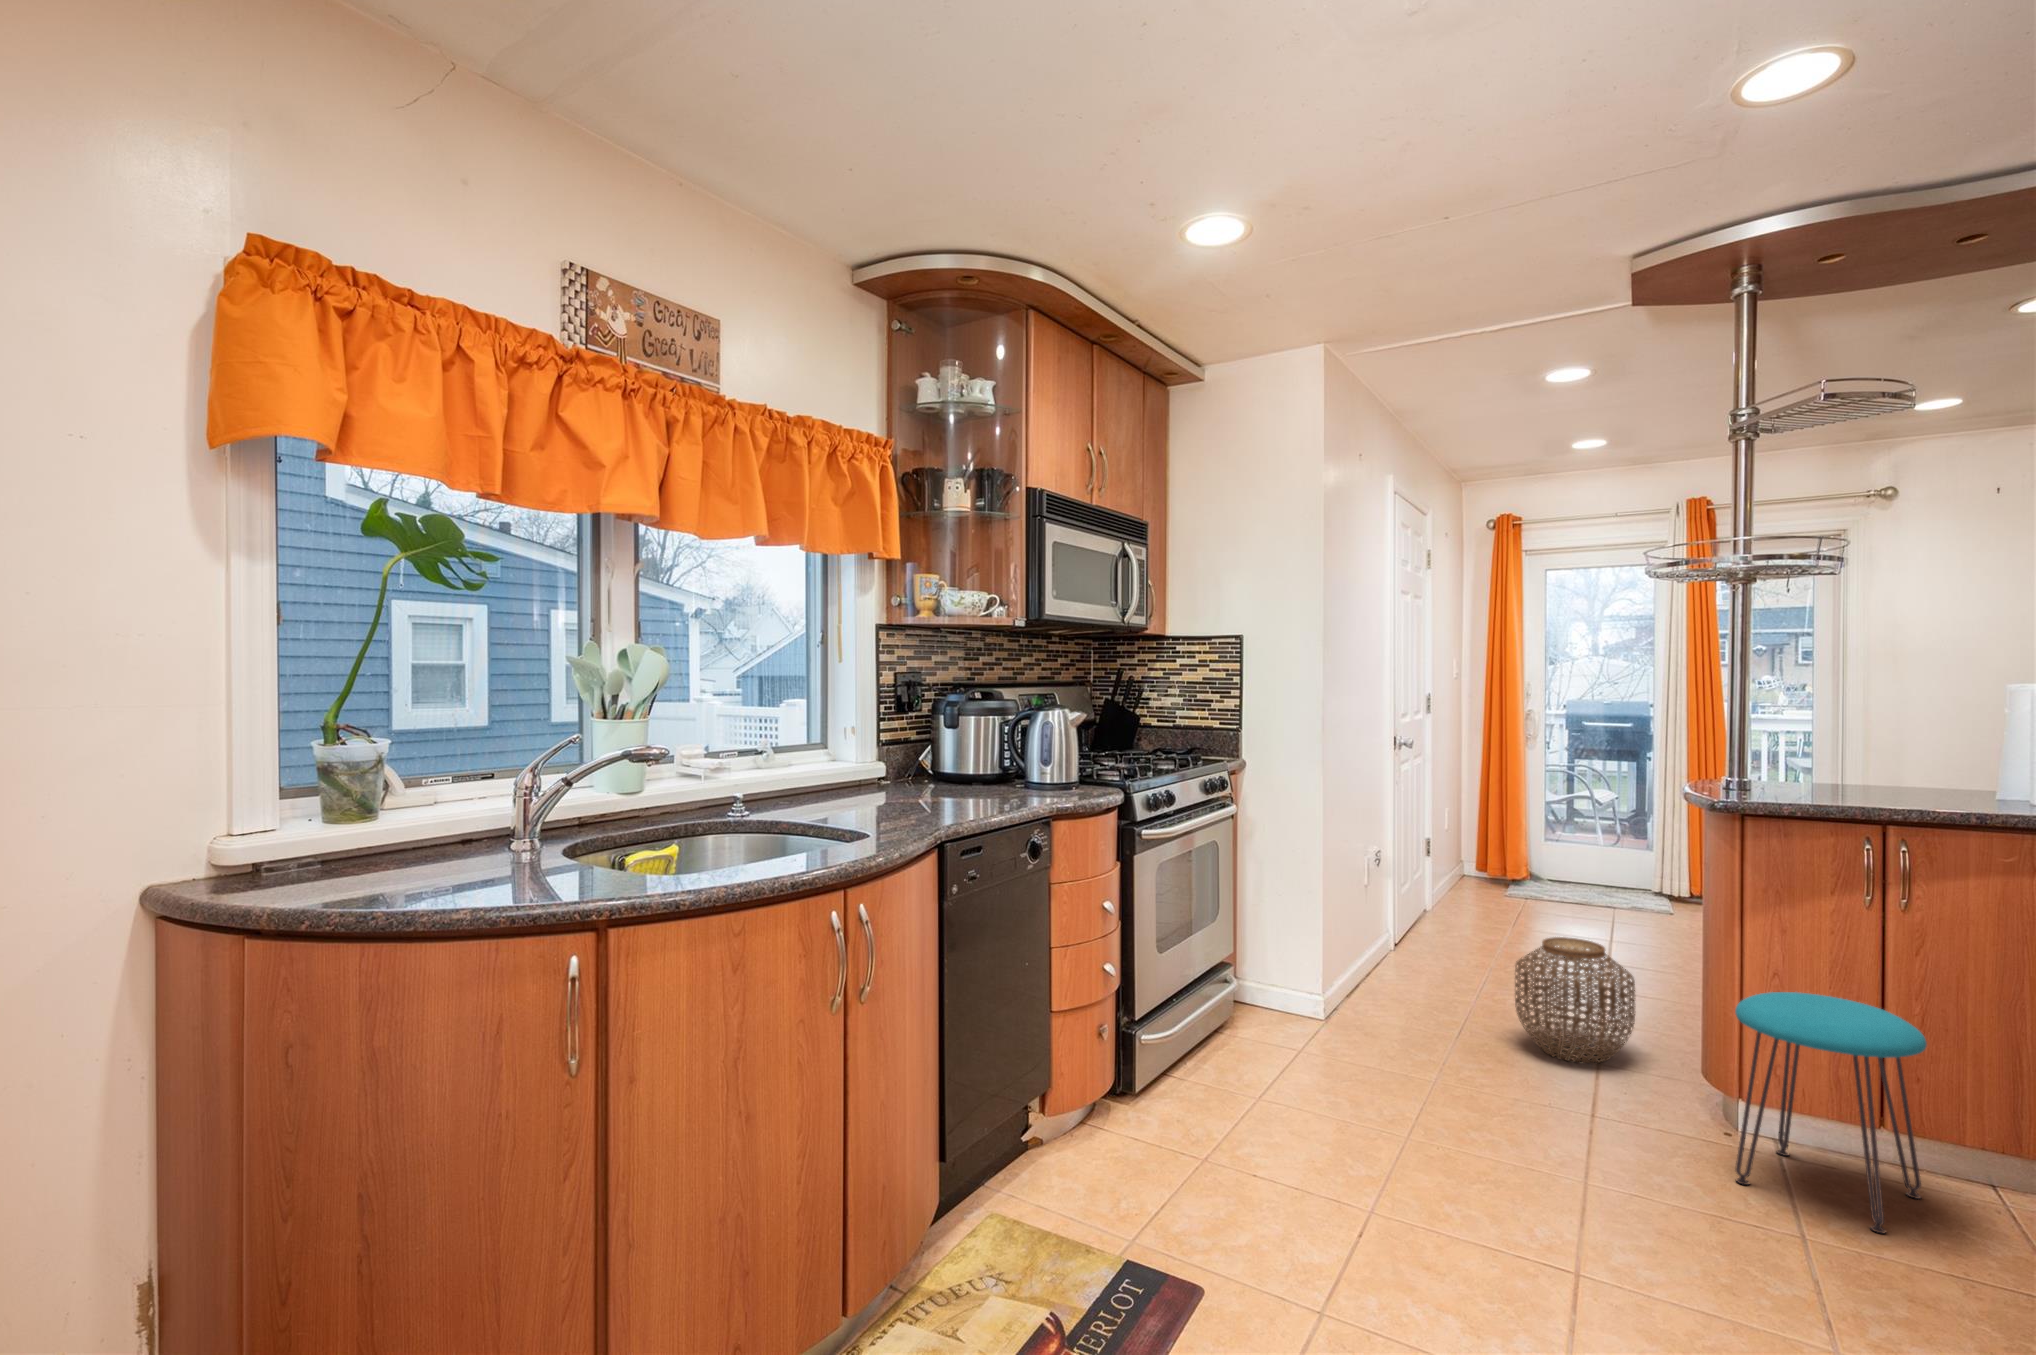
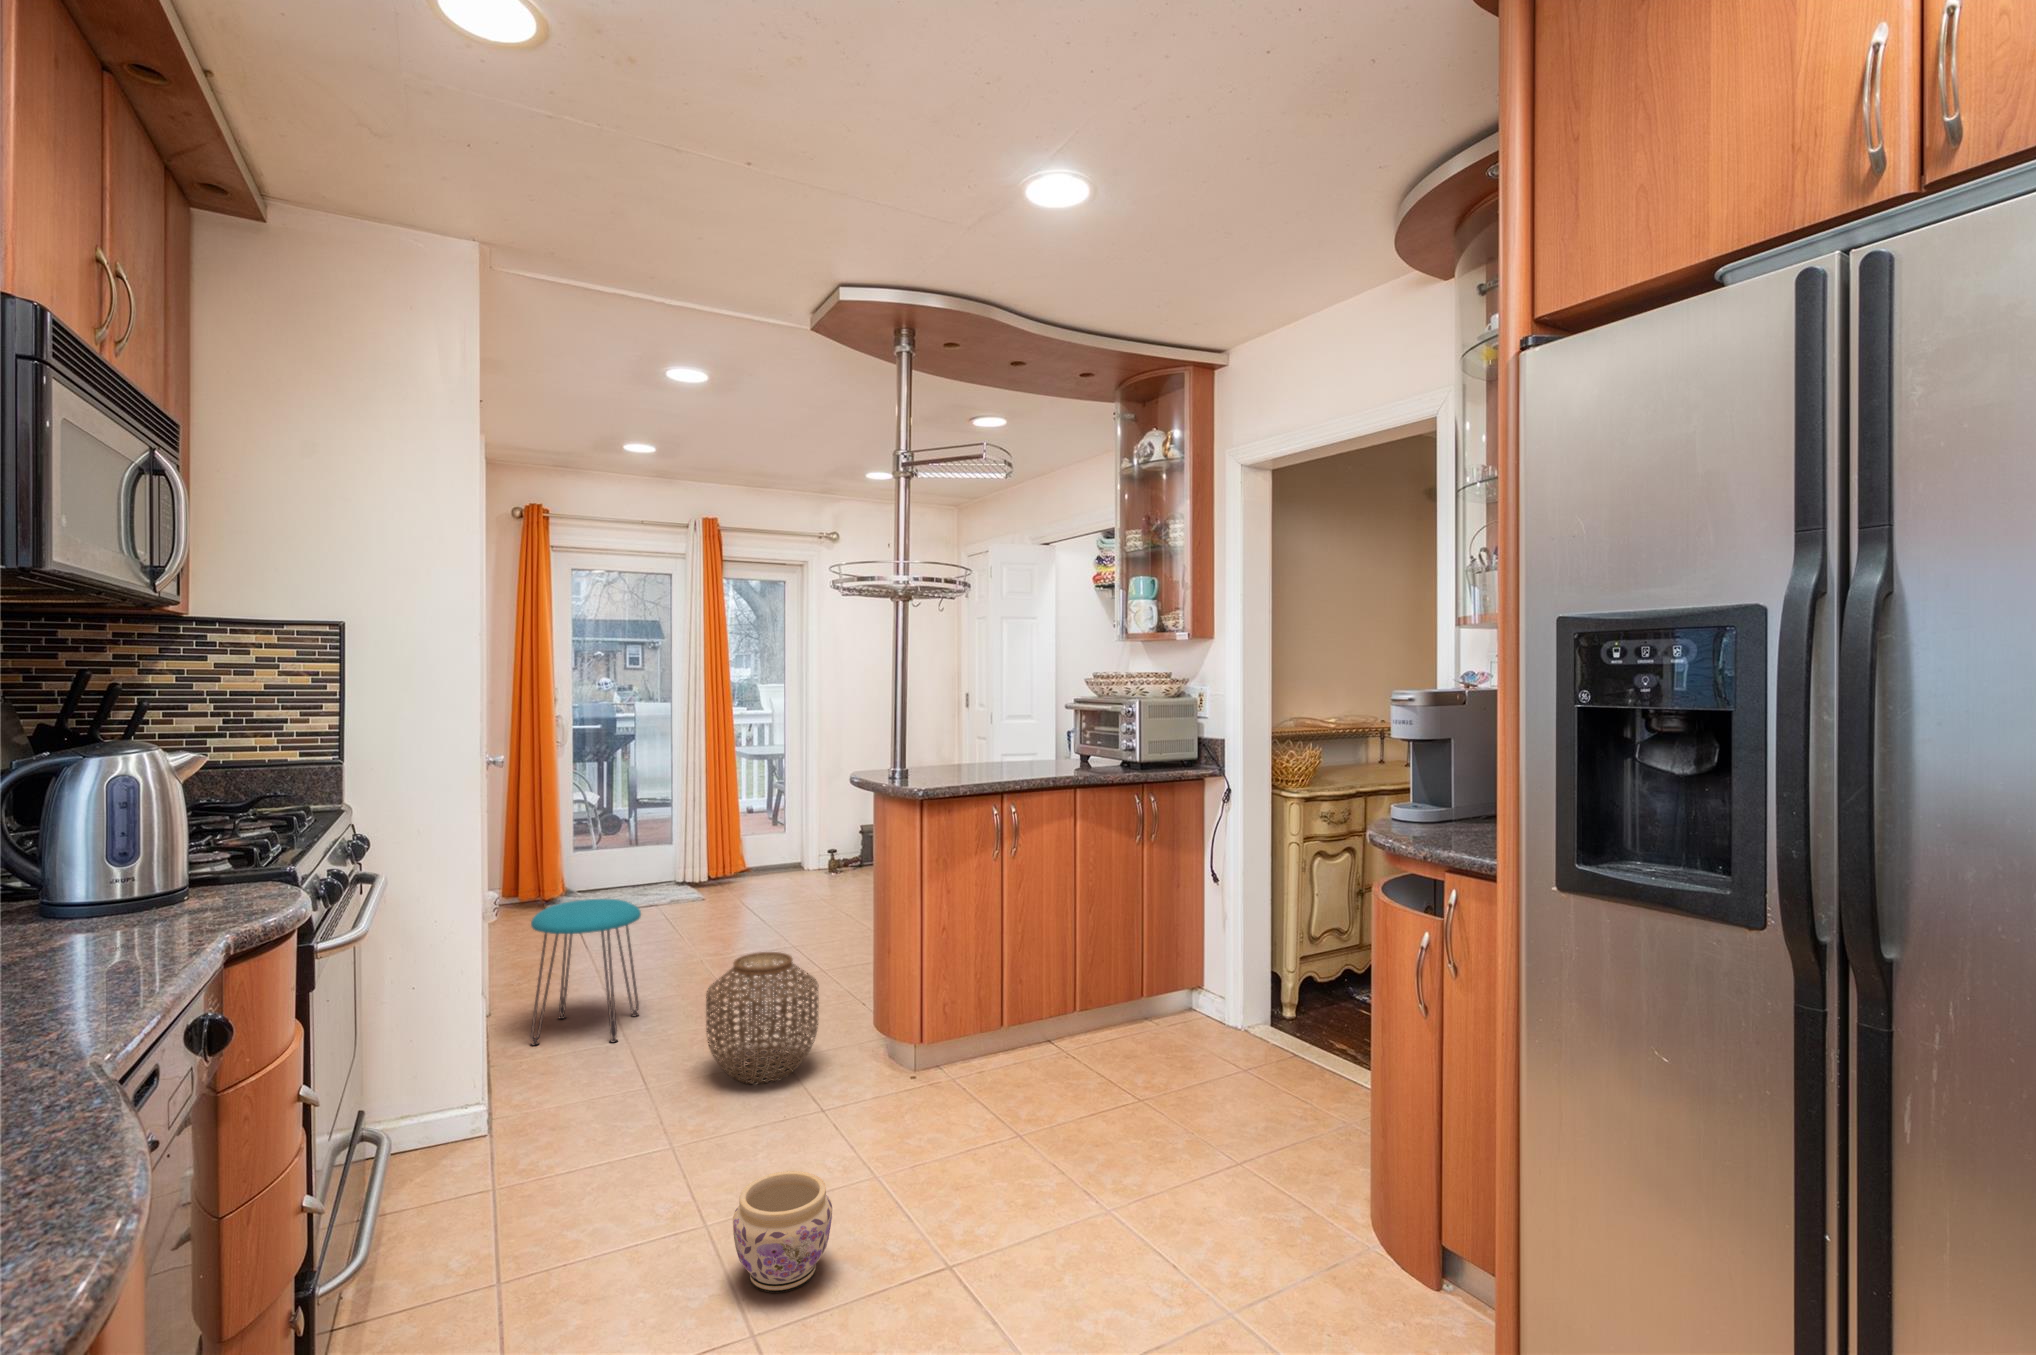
stool: present [1735,992,1927,1233] -> present [530,899,641,1045]
planter: none [1399,1088,1488,1184] -> present [733,1171,832,1293]

